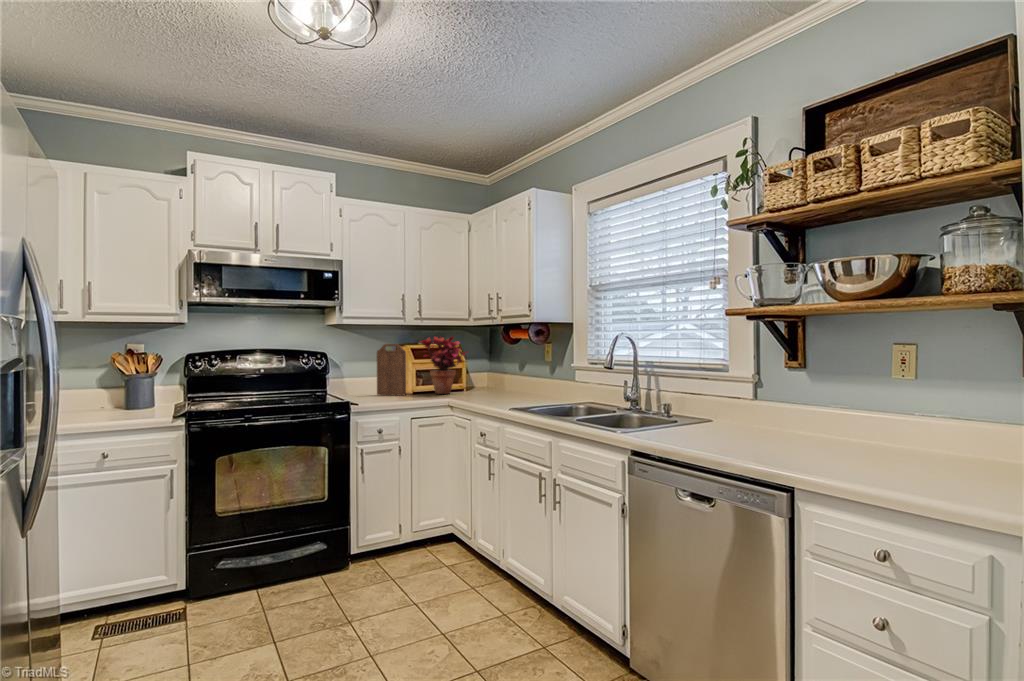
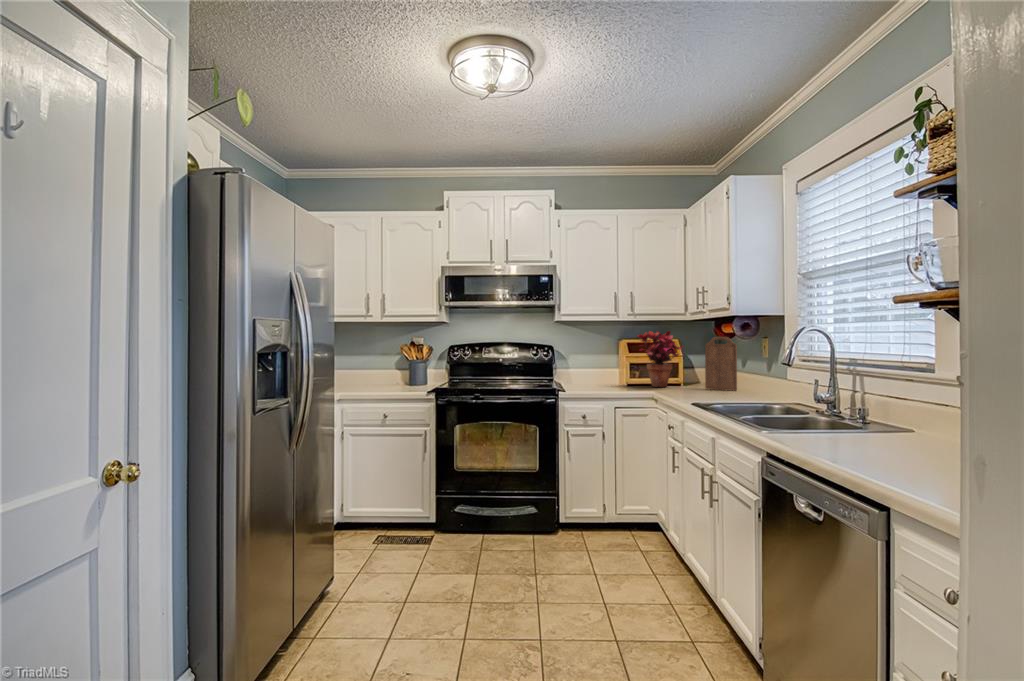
cutting board: present [377,344,406,395] -> present [705,337,737,391]

